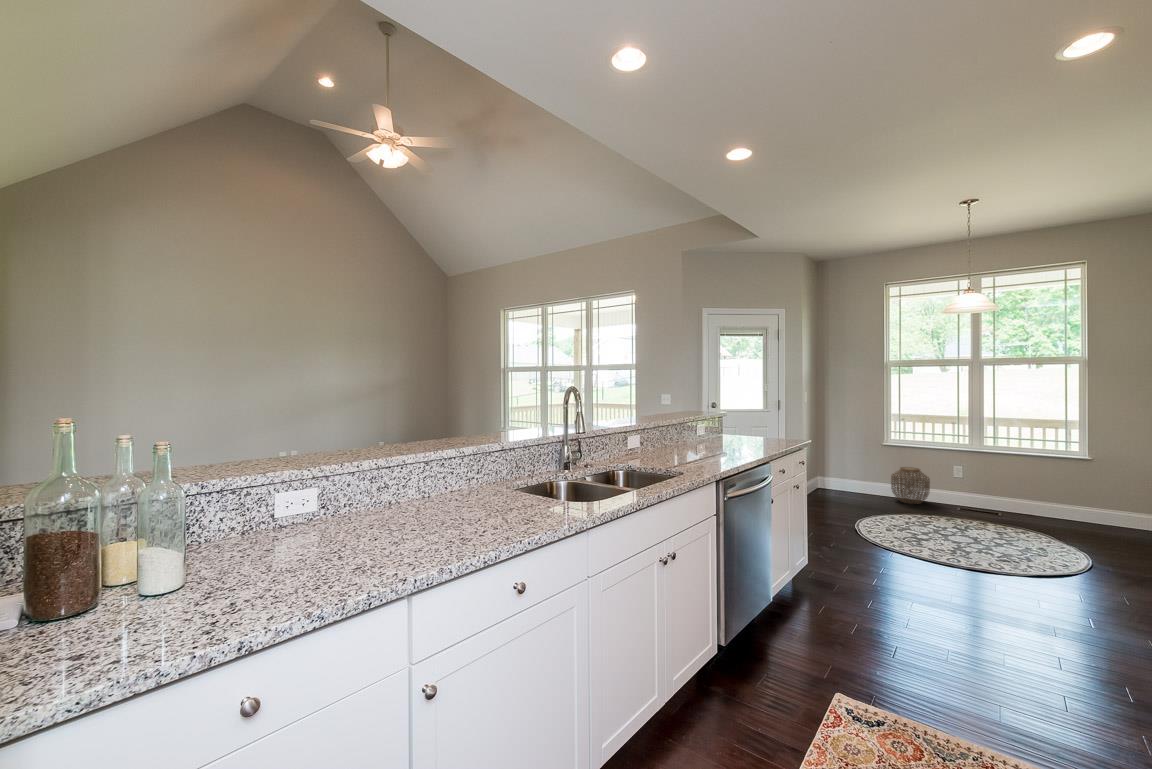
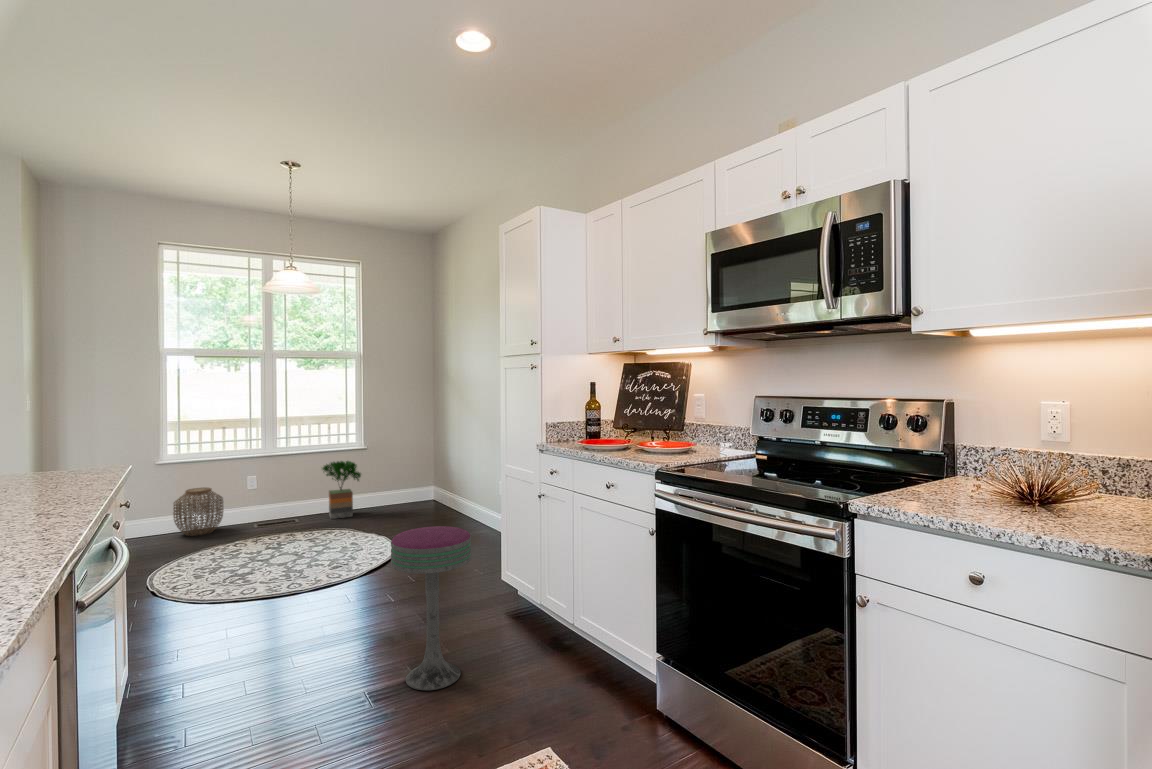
potted tree: none [1028,465,1081,525] -> present [322,461,361,519]
bar stool: none [978,534,1076,691] -> present [391,526,472,690]

